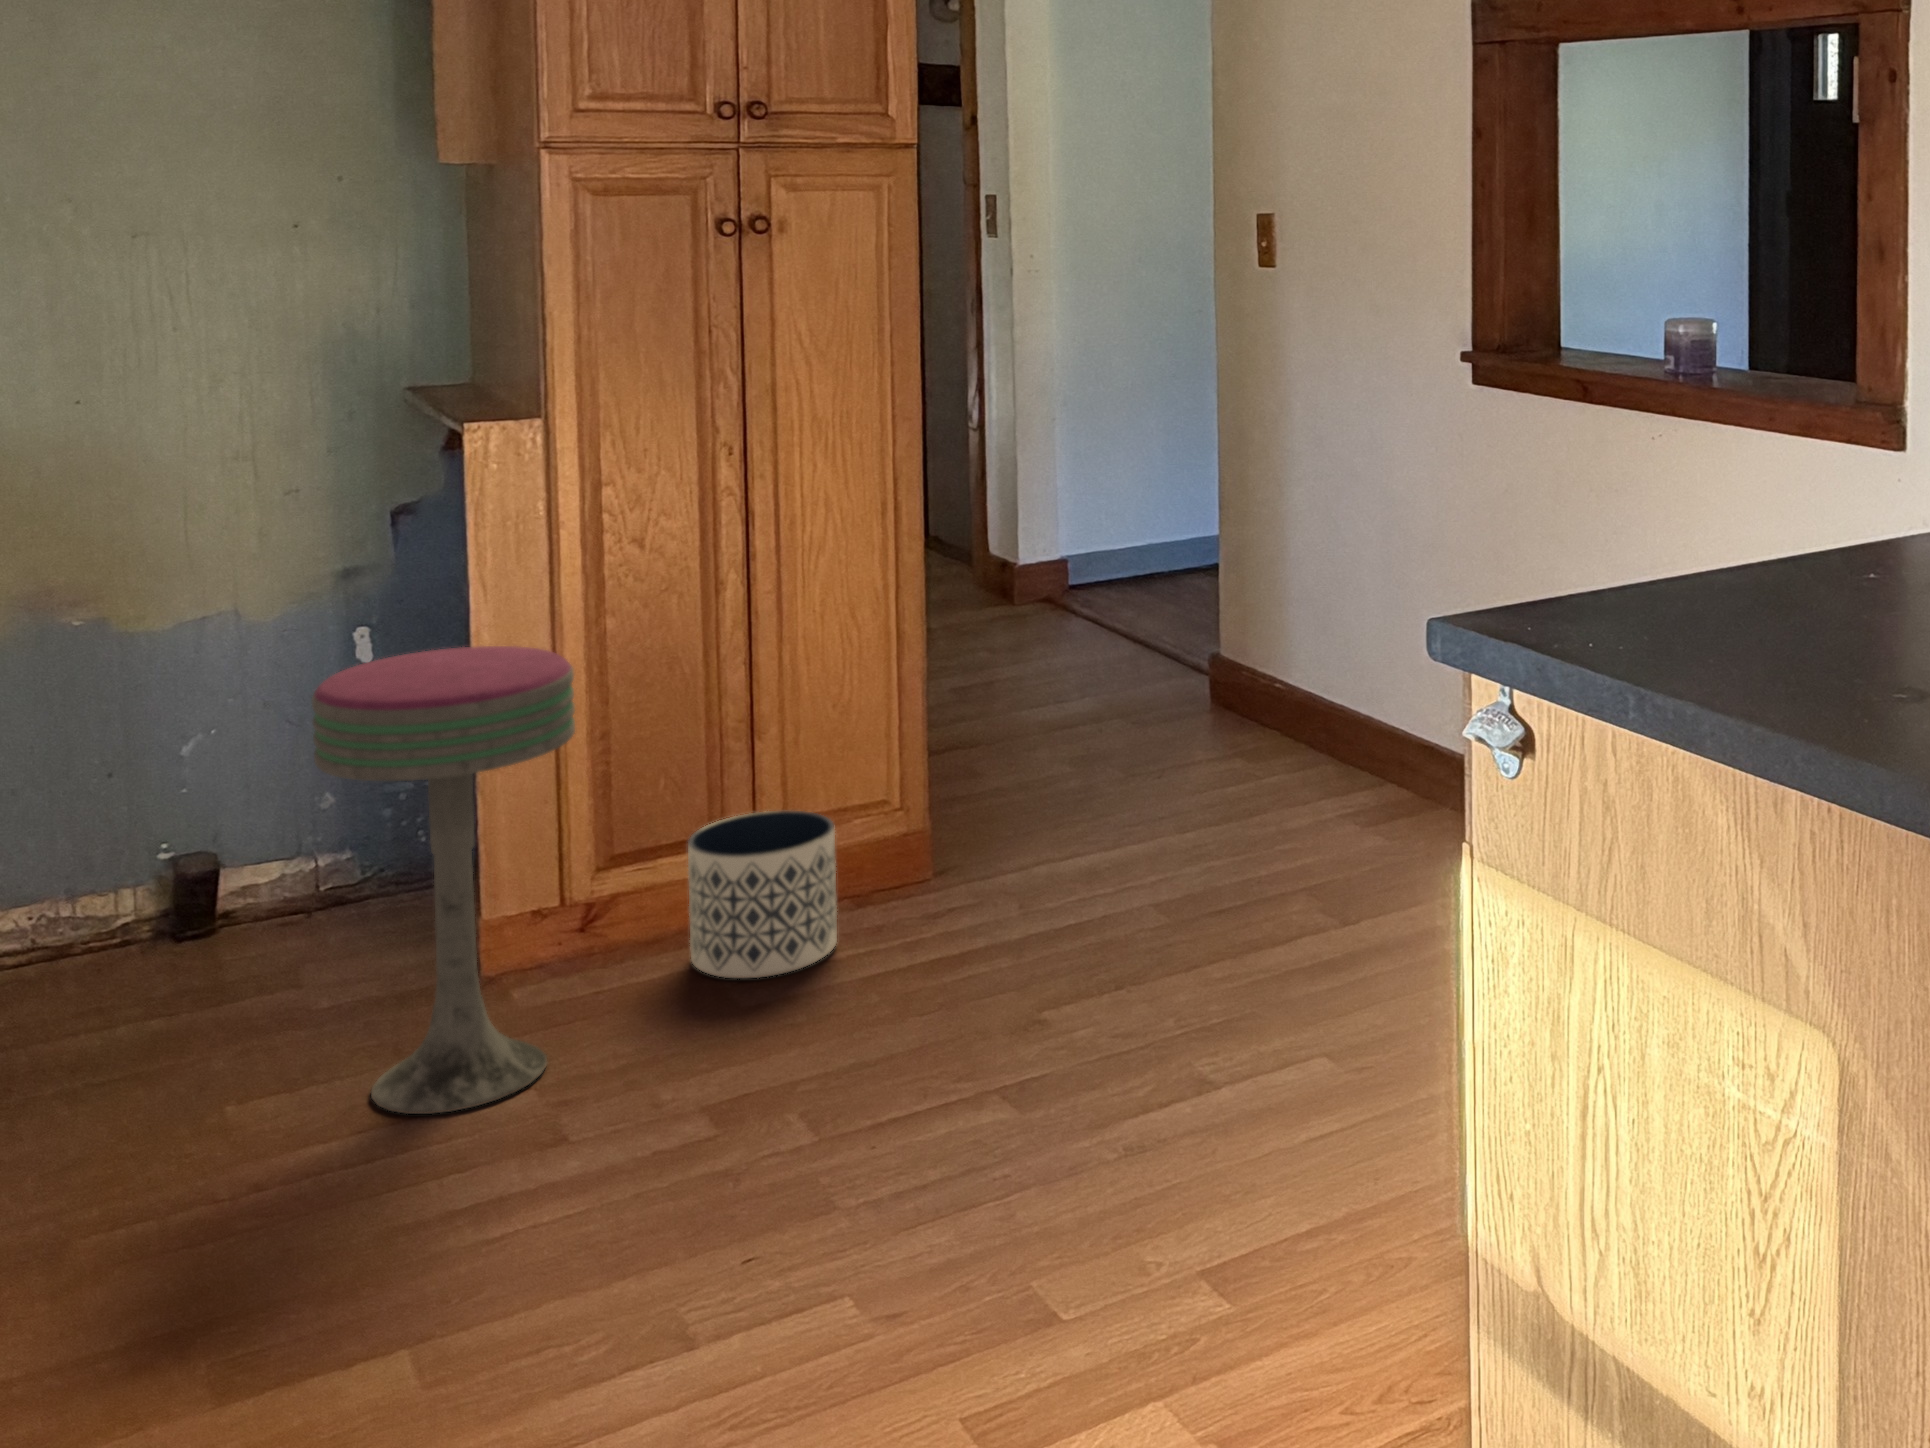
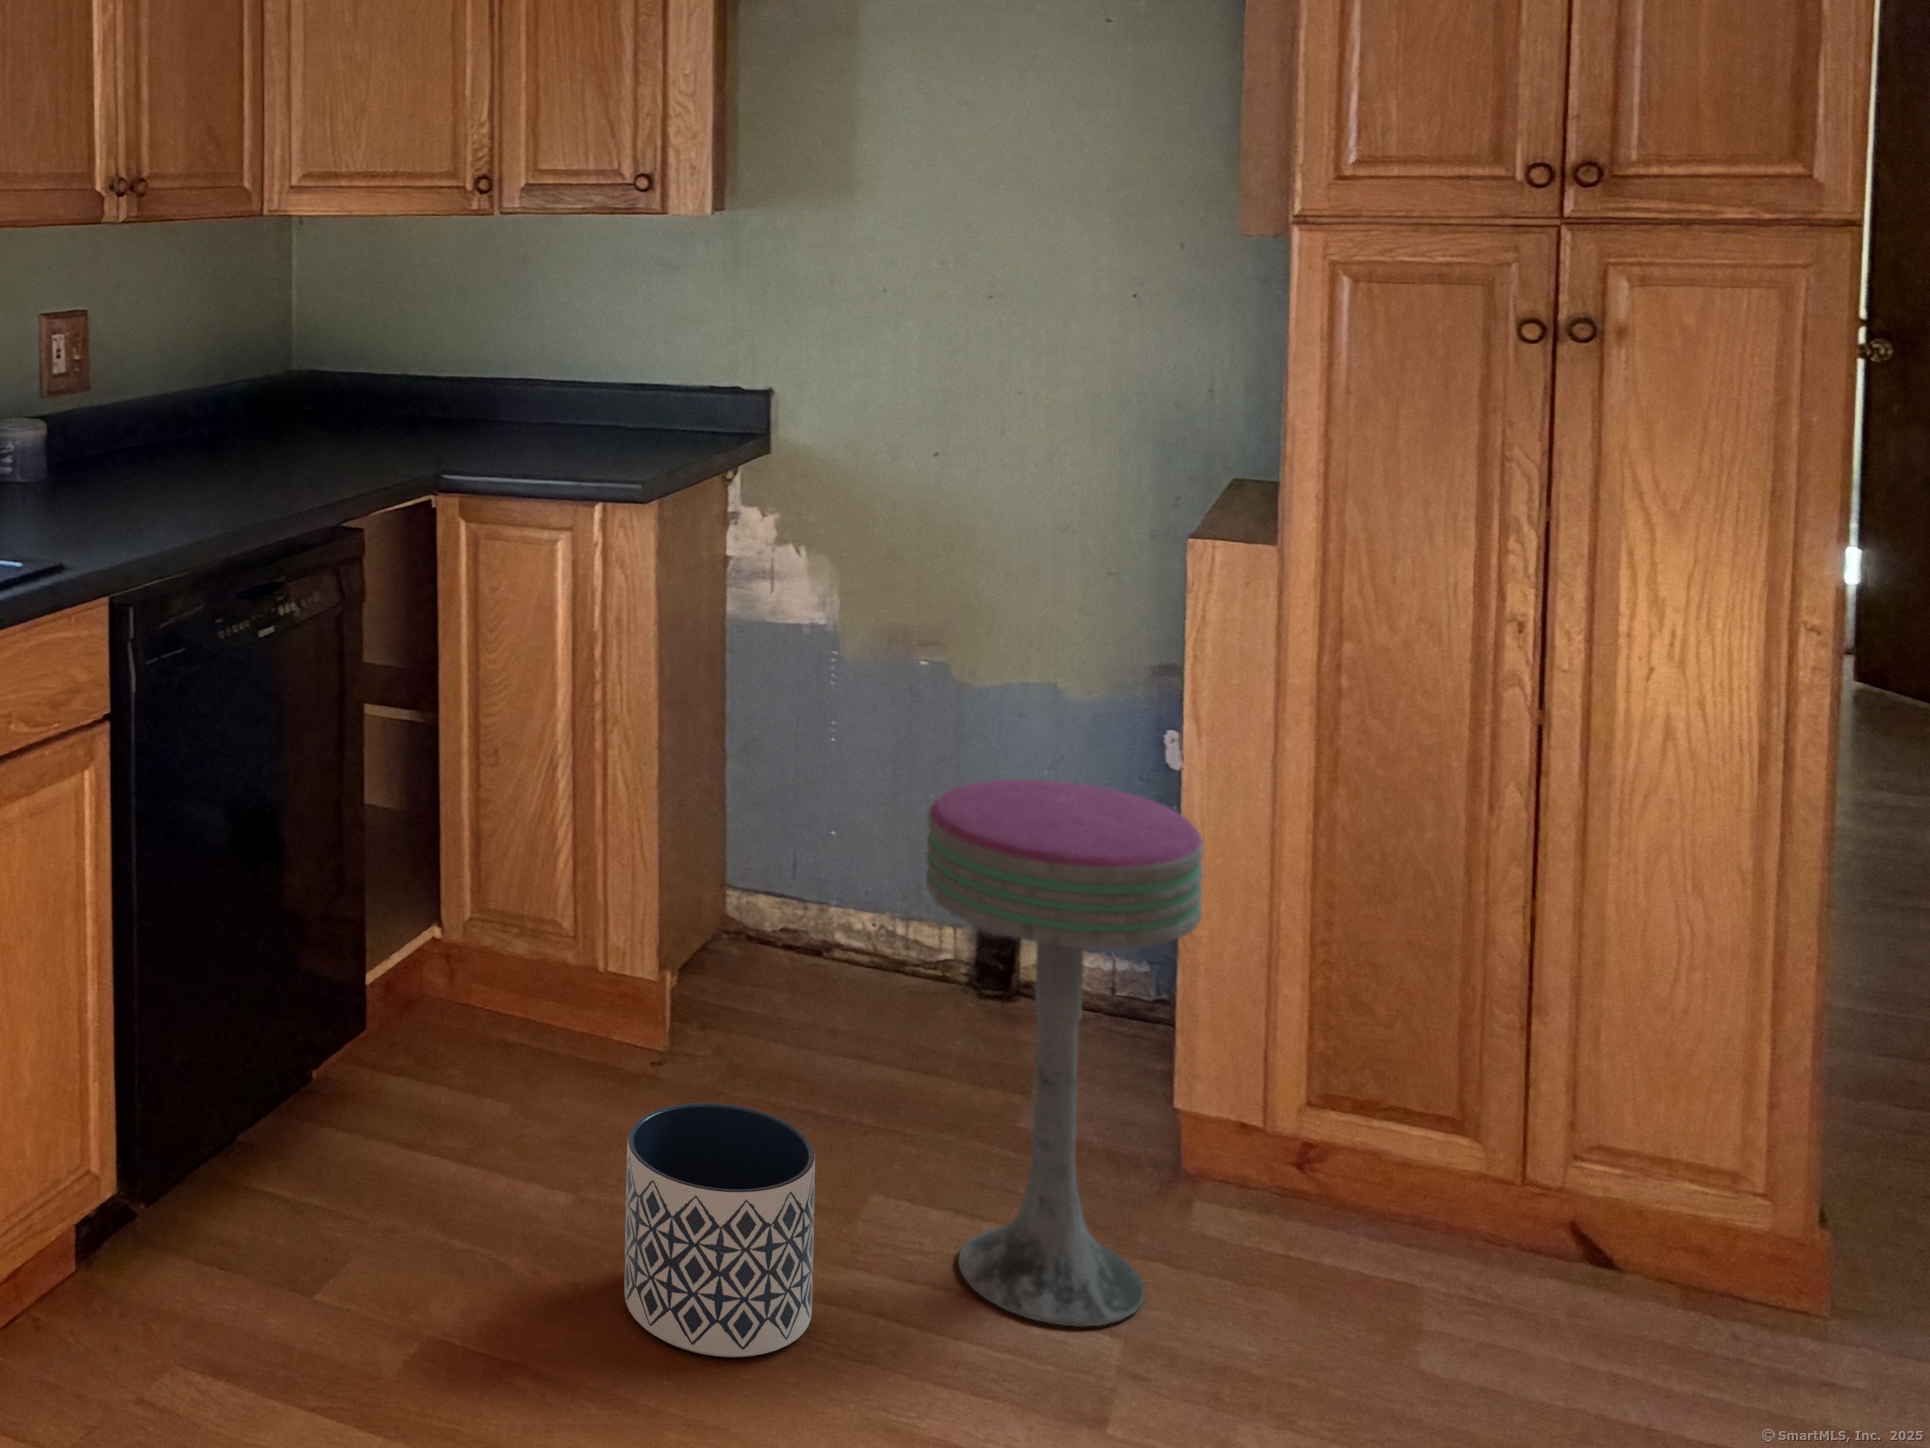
planter: present [688,810,837,979] -> present [624,1103,815,1357]

